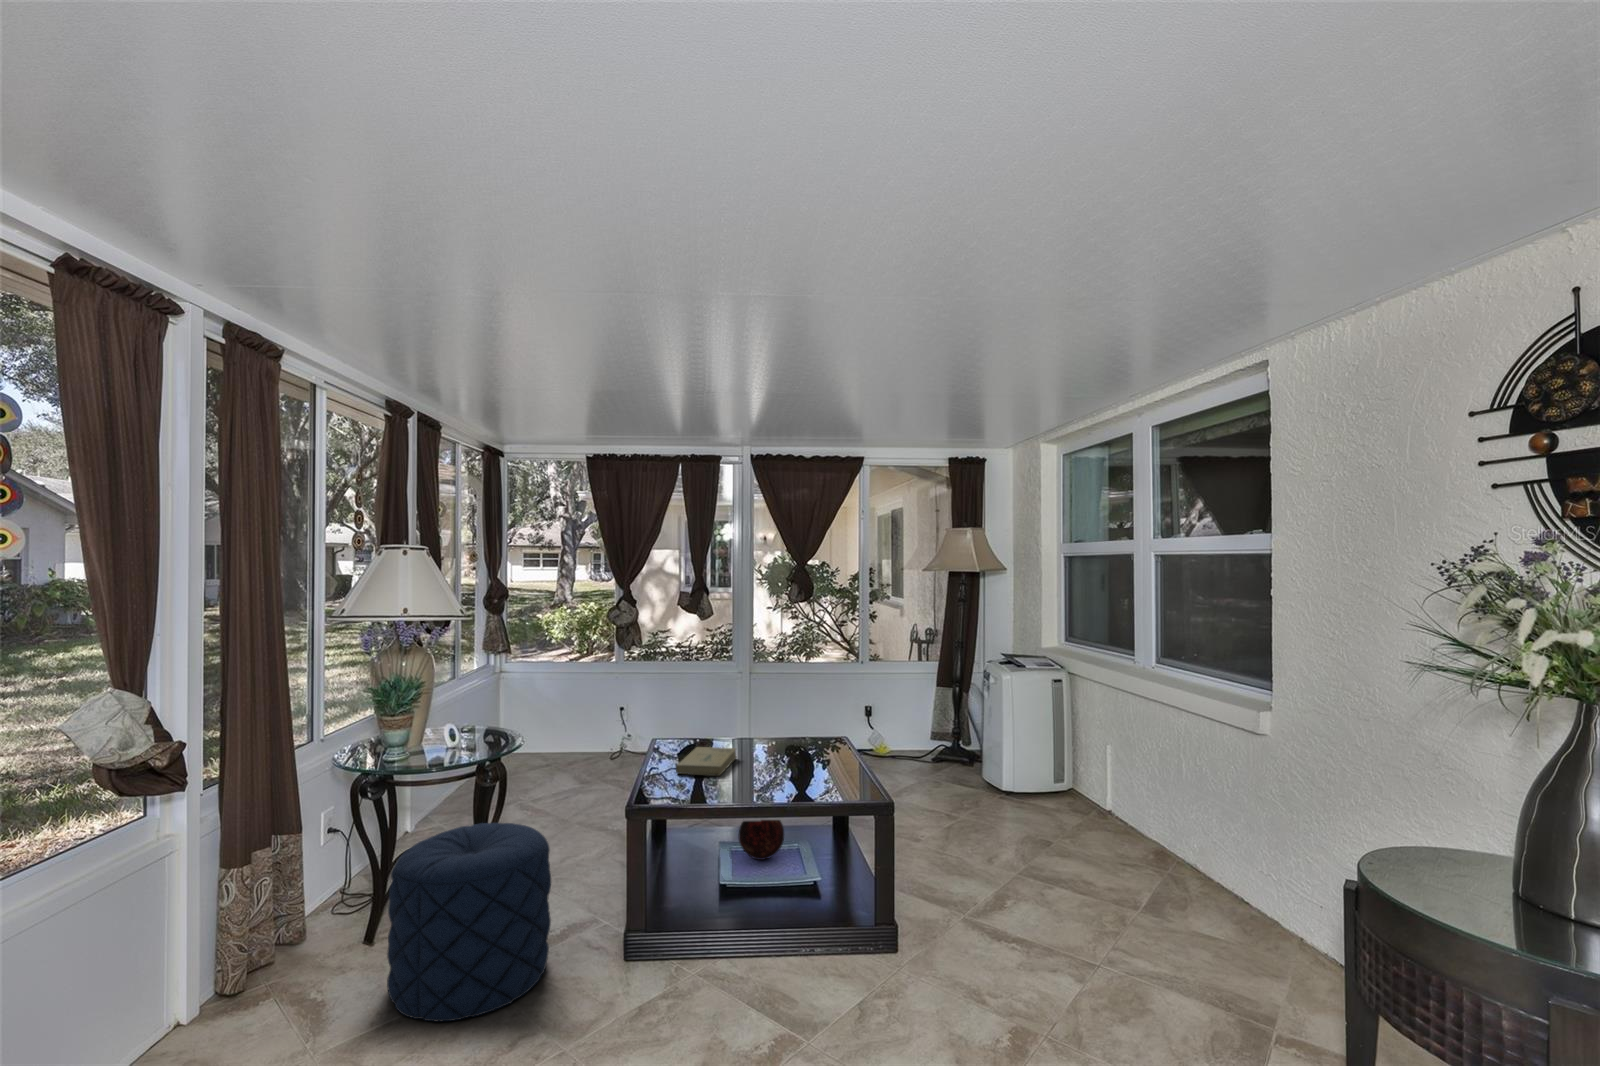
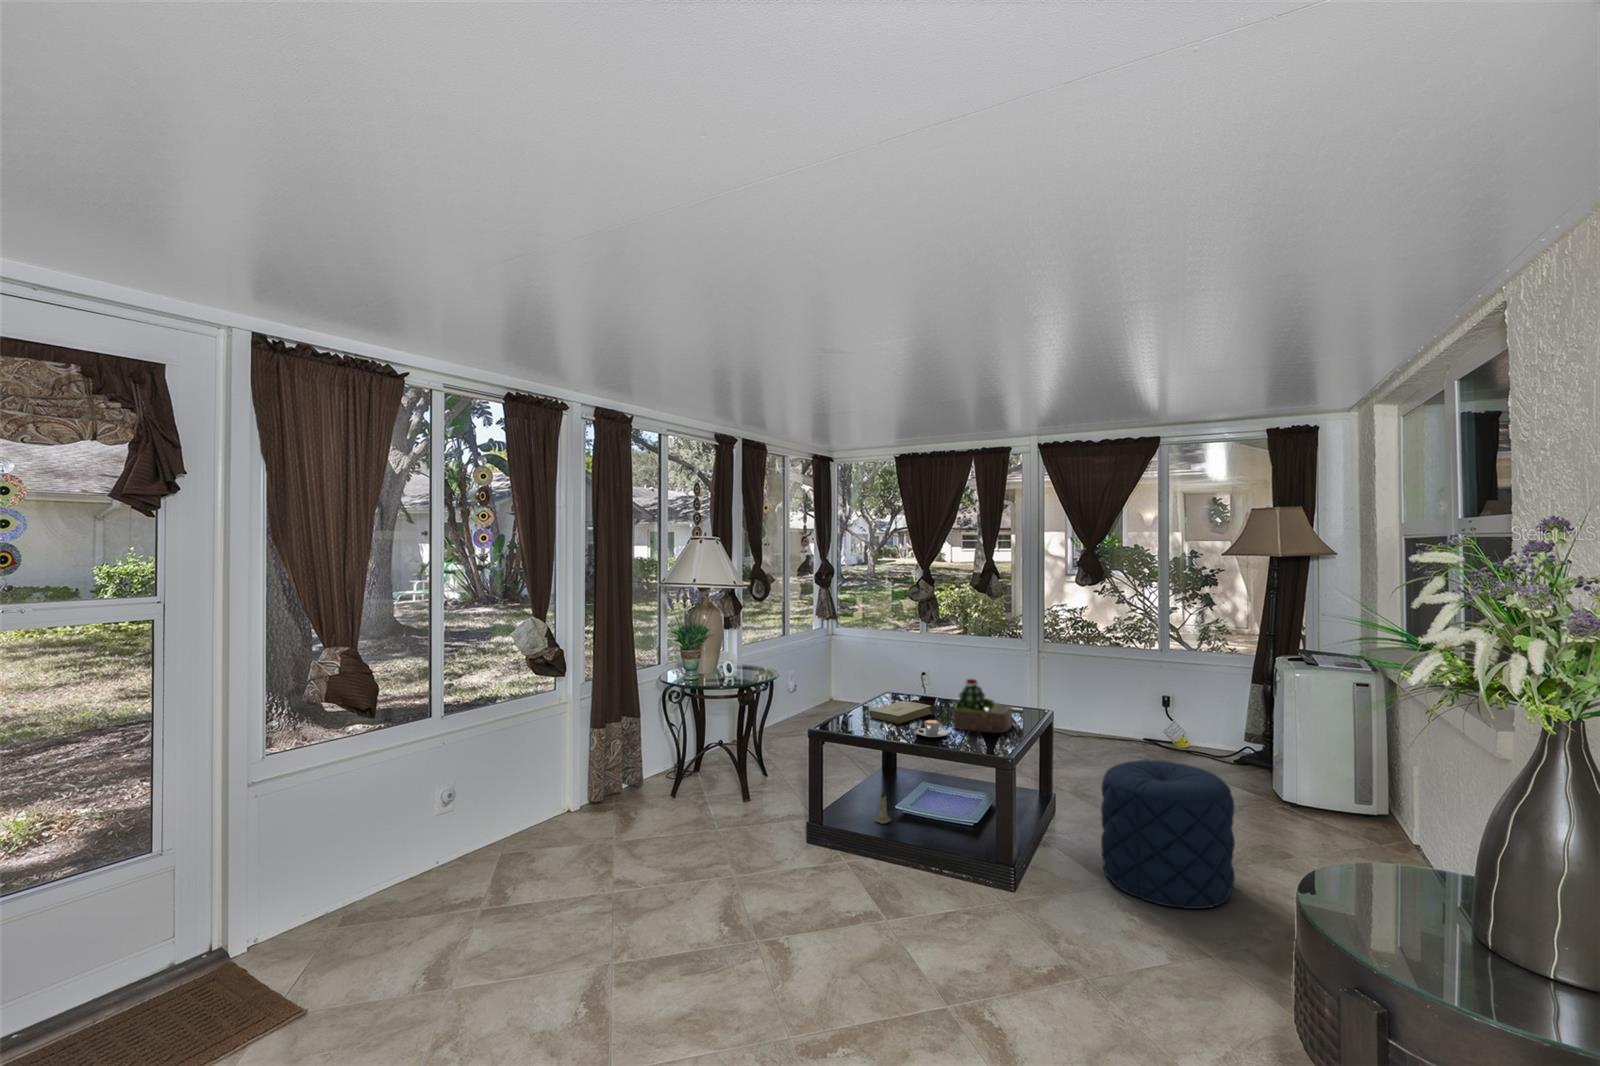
succulent plant: none [777,711,838,771] -> present [953,679,1012,733]
coffee cup: none [756,765,794,786] -> present [916,720,948,737]
decorative orb: present [739,820,784,860] -> none [926,761,966,802]
pouf: present [387,823,551,1021] -> present [1101,760,1235,909]
candle: none [705,862,725,906] -> present [874,791,891,824]

